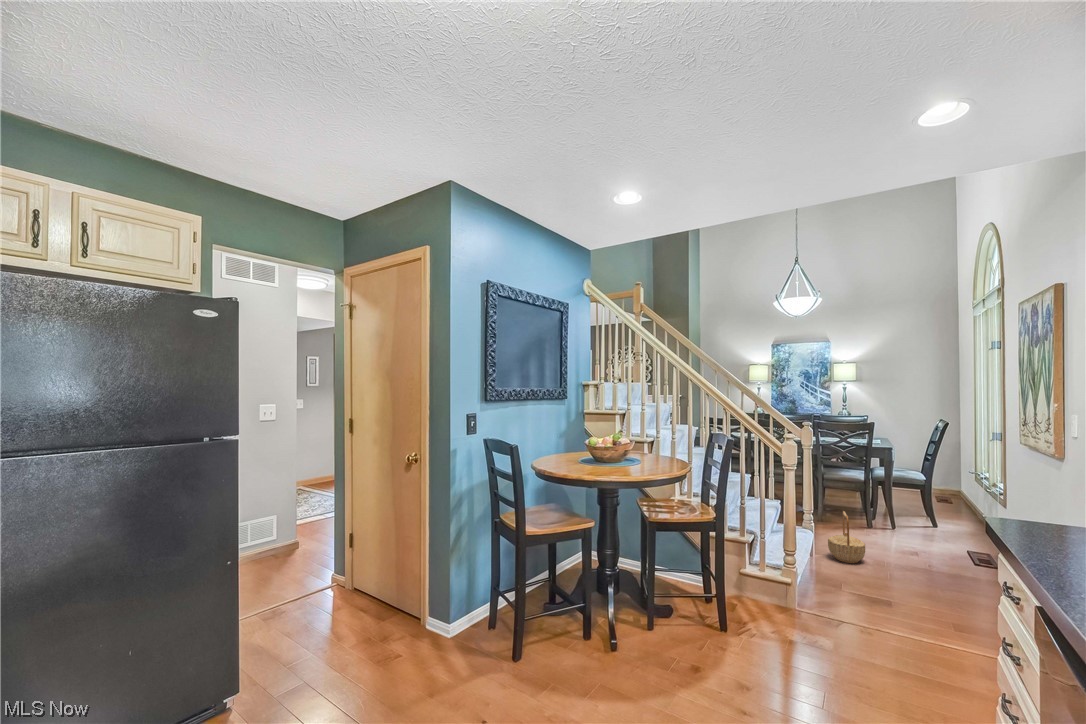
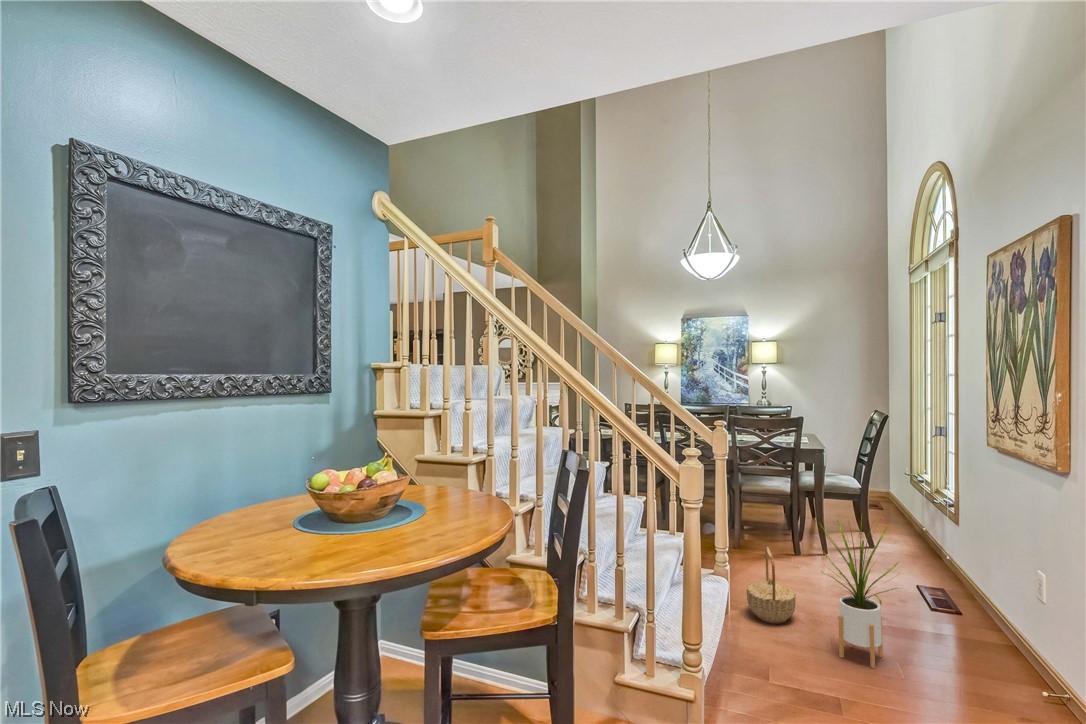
house plant: none [881,484,947,590] -> present [820,517,899,668]

